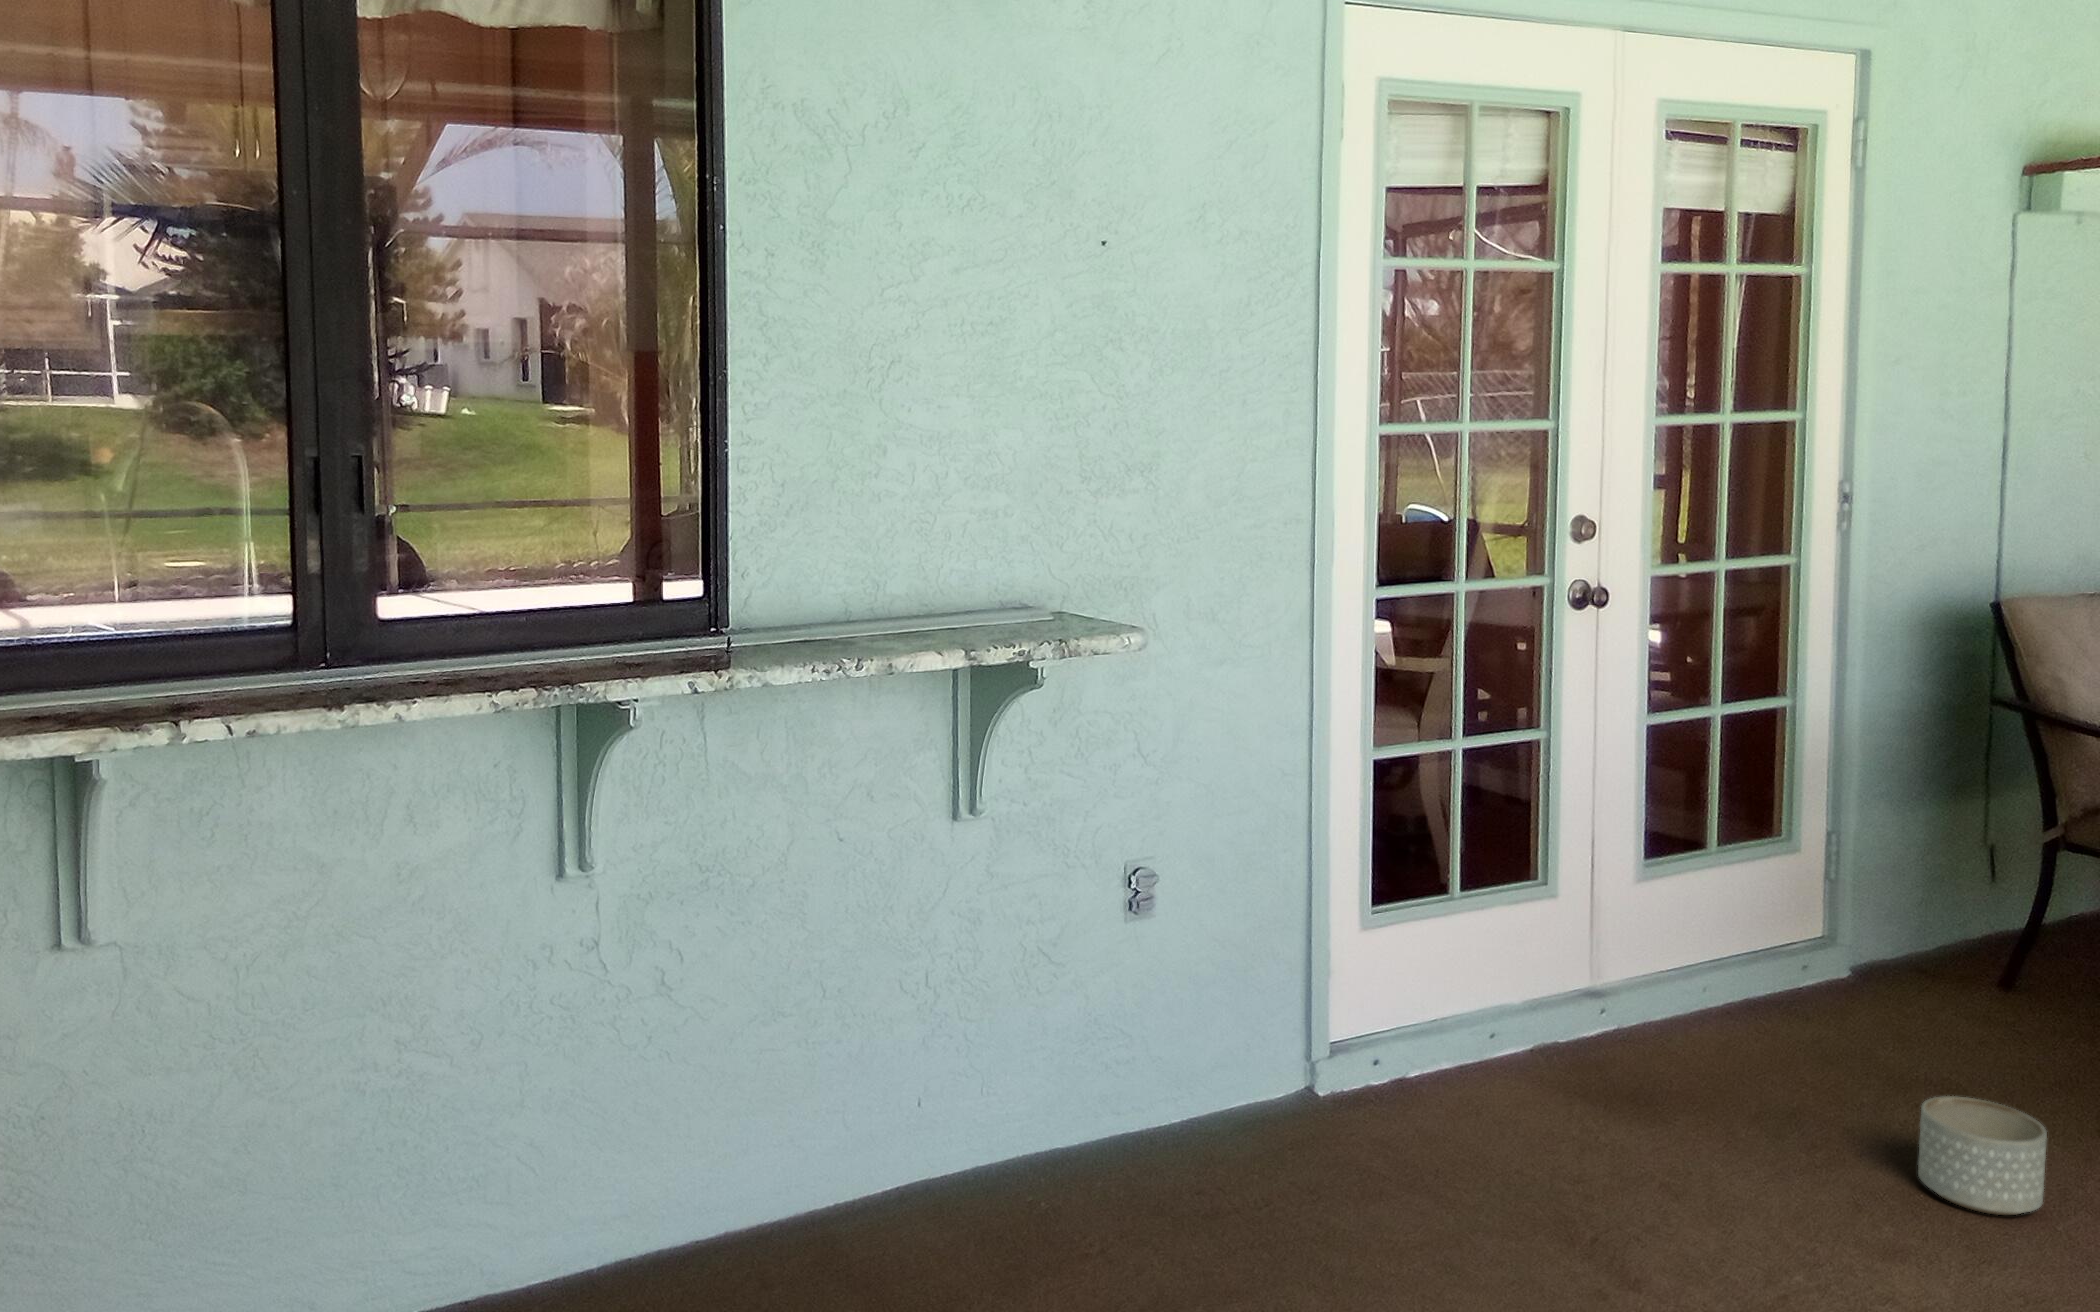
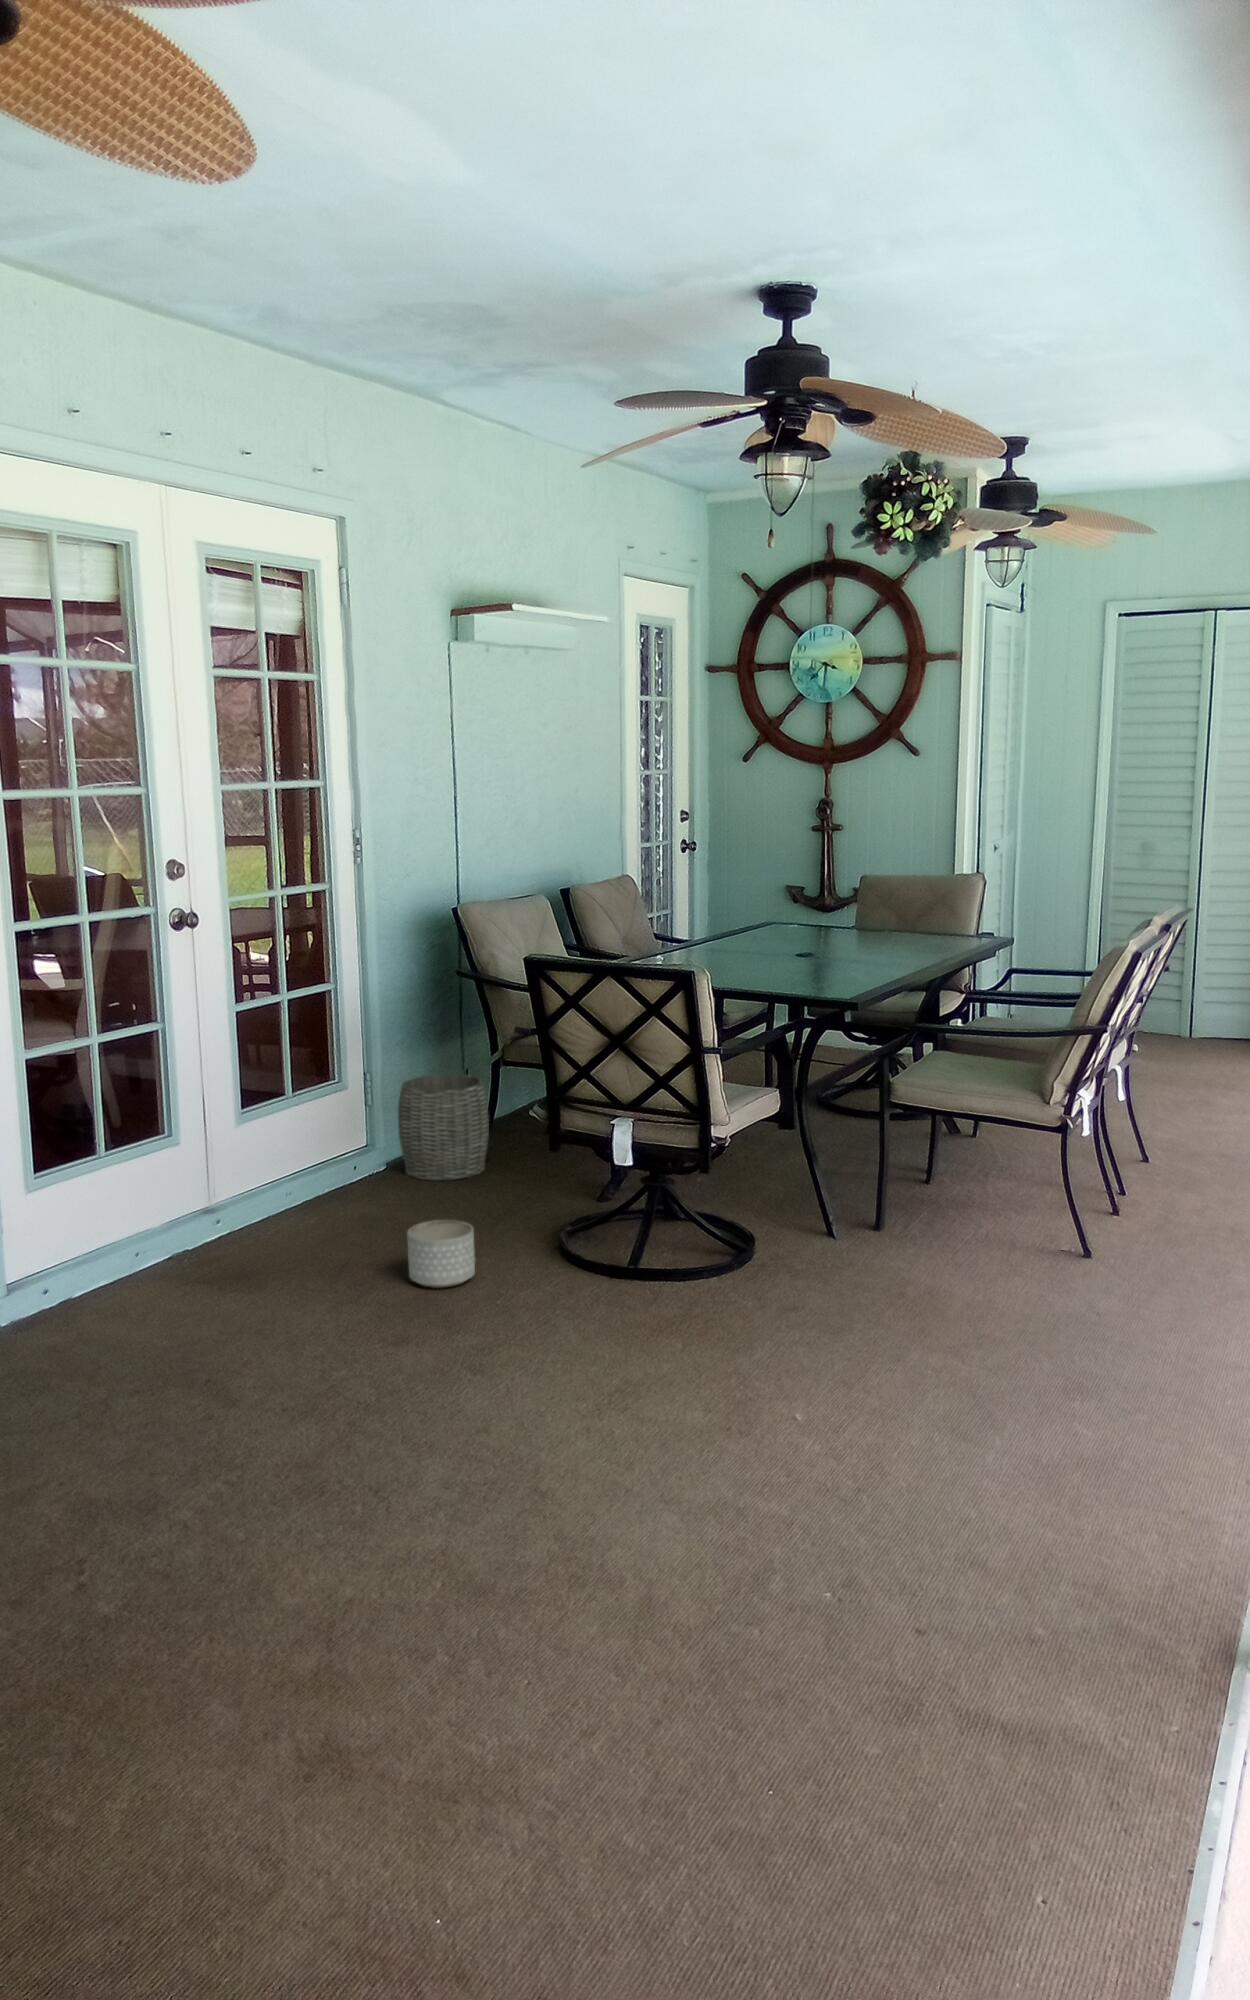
woven basket: none [1873,847,2036,1018] -> present [398,1074,489,1181]

